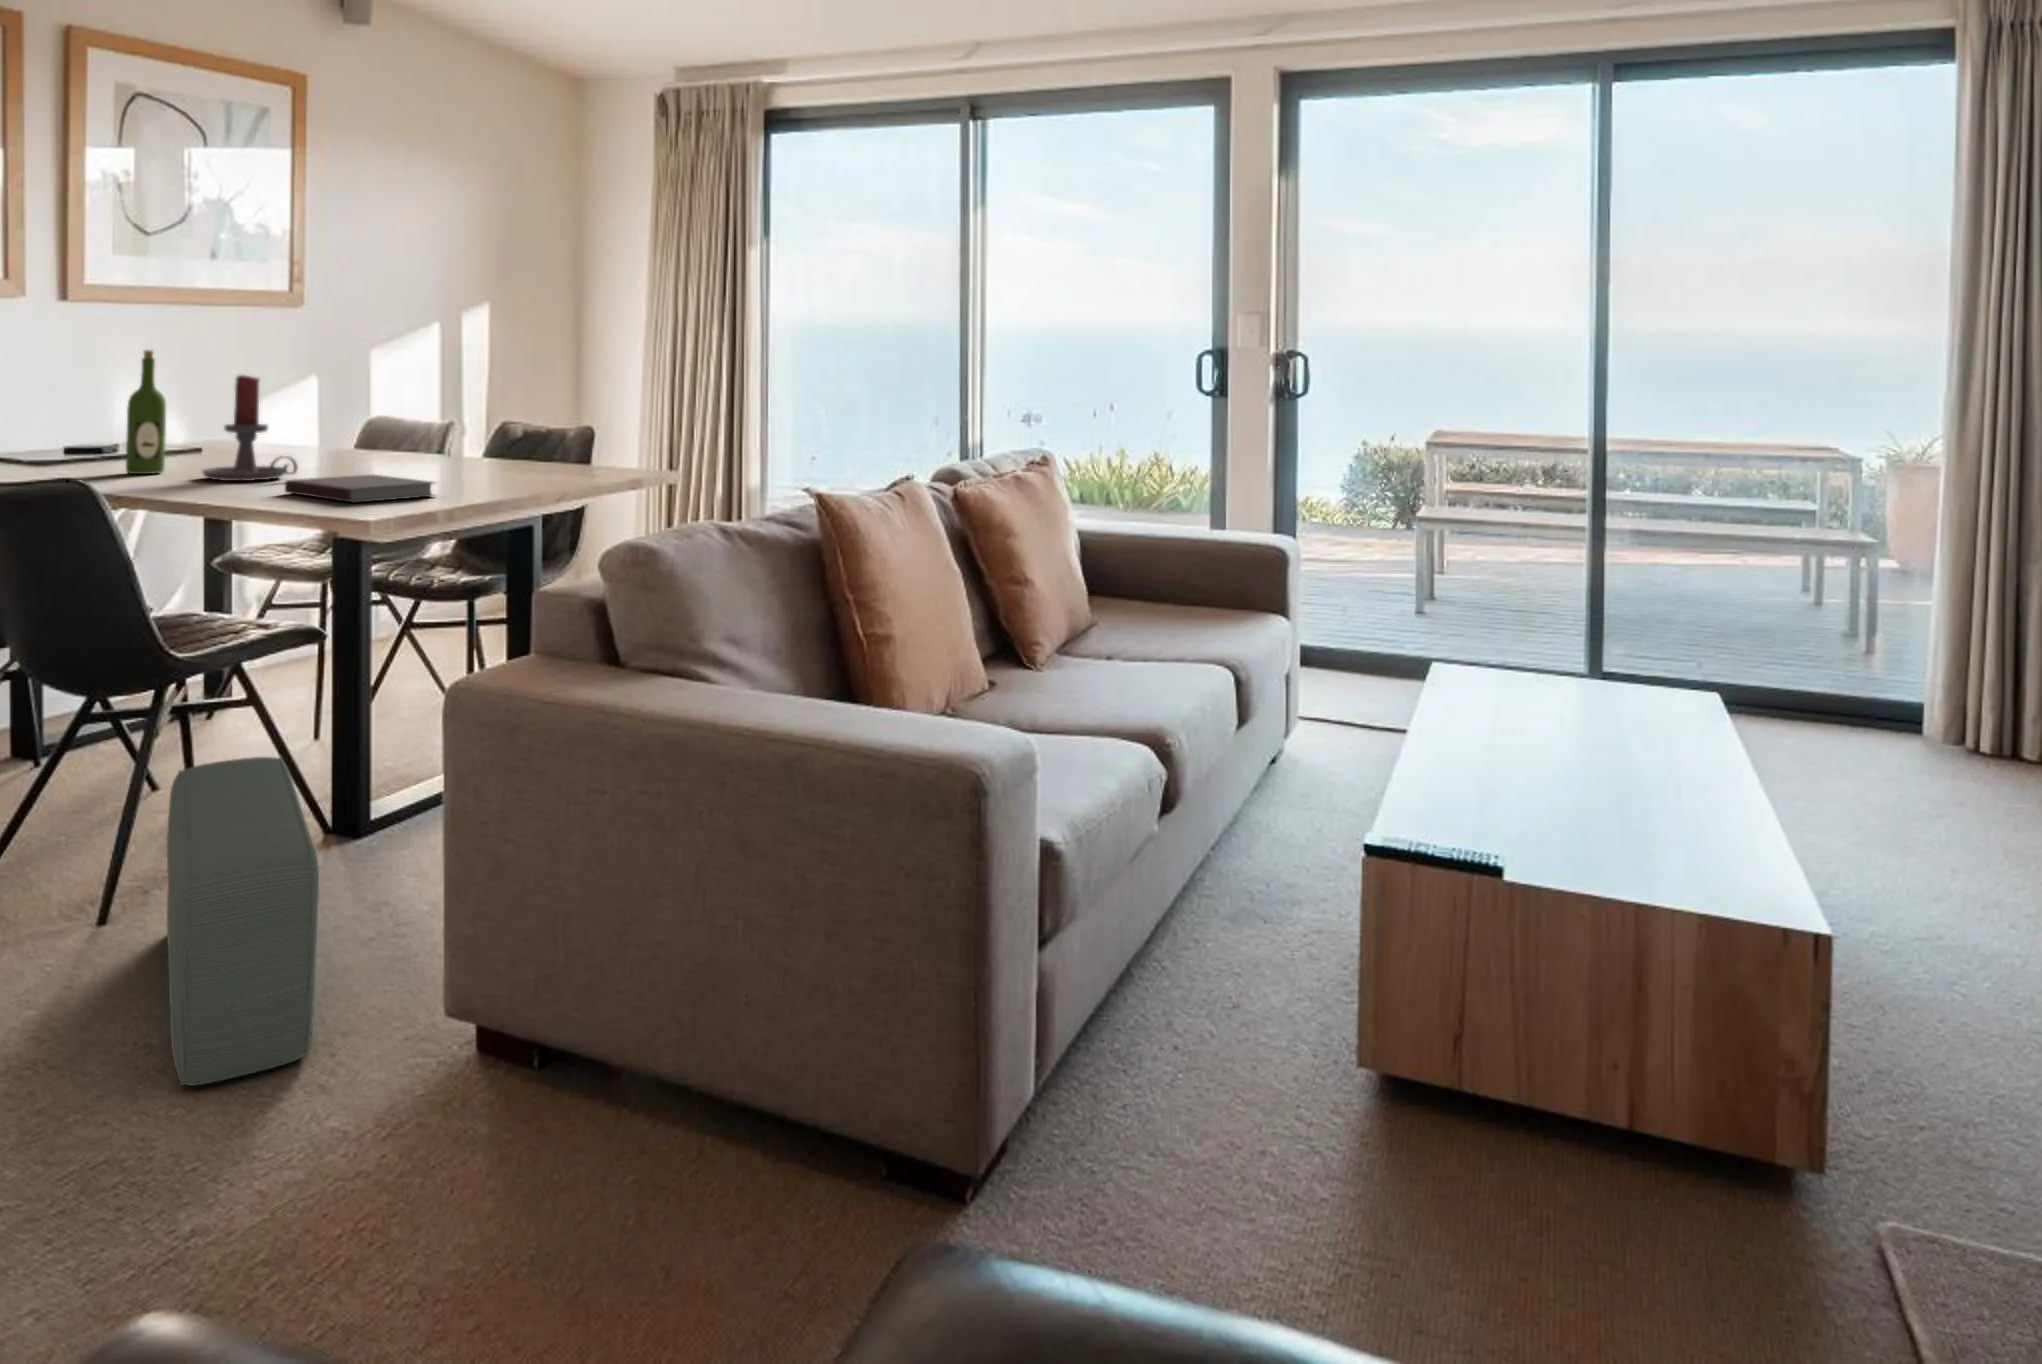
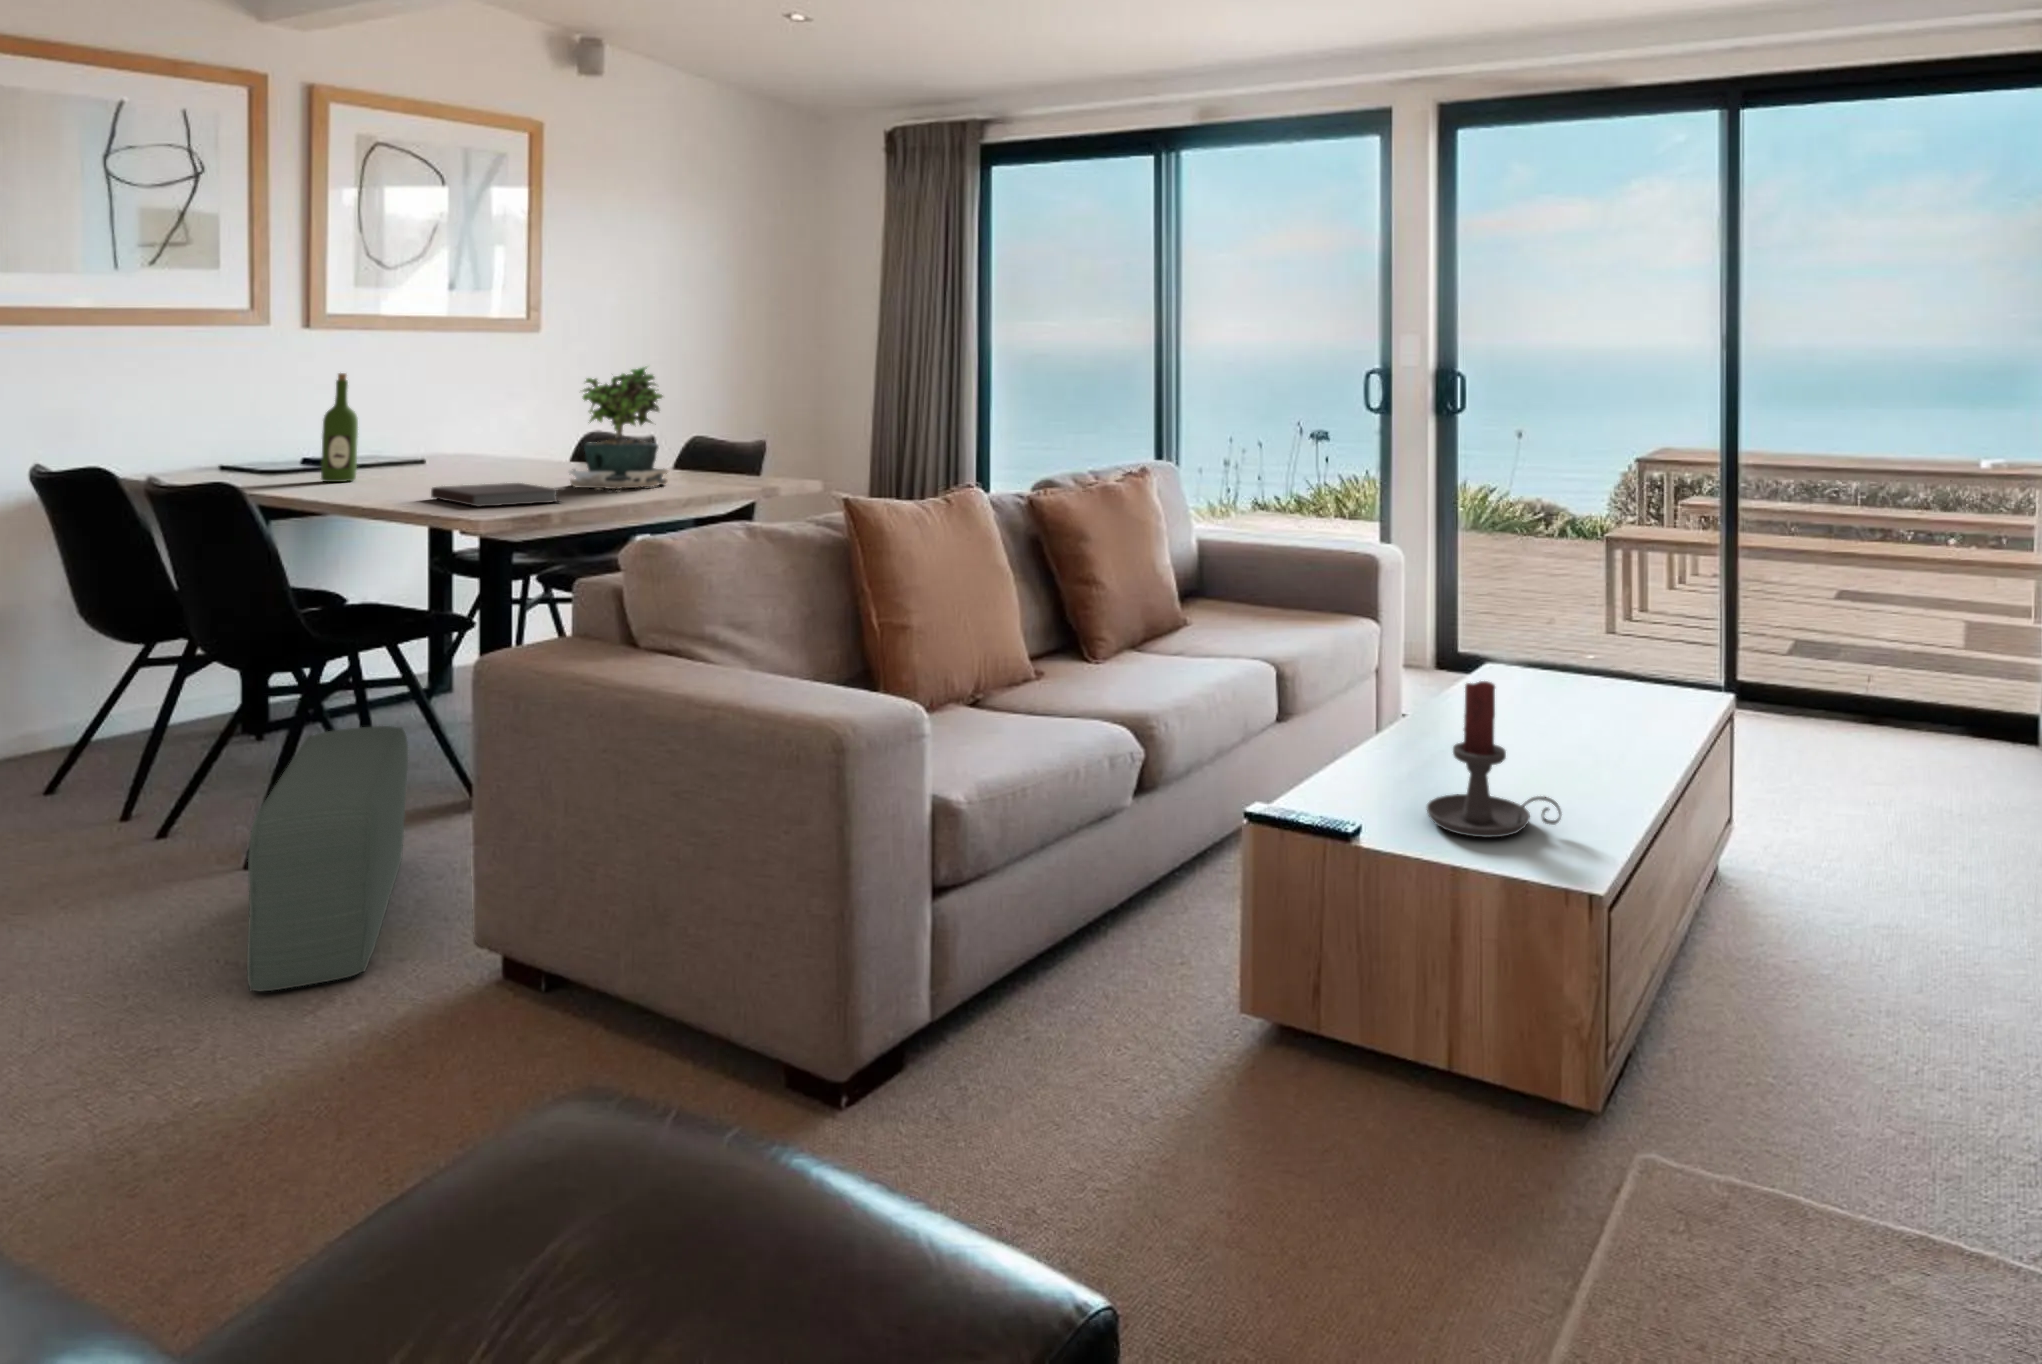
potted plant: none [408,342,515,484] -> present [569,367,668,489]
candle holder: present [203,375,298,481] -> present [1427,681,1561,837]

